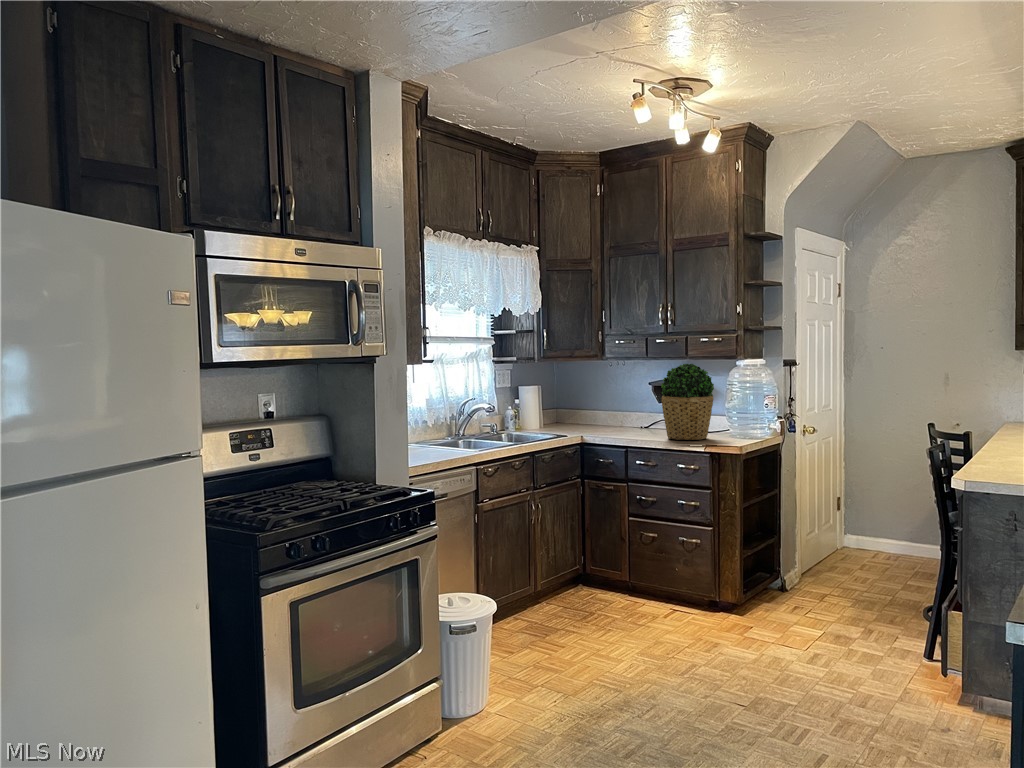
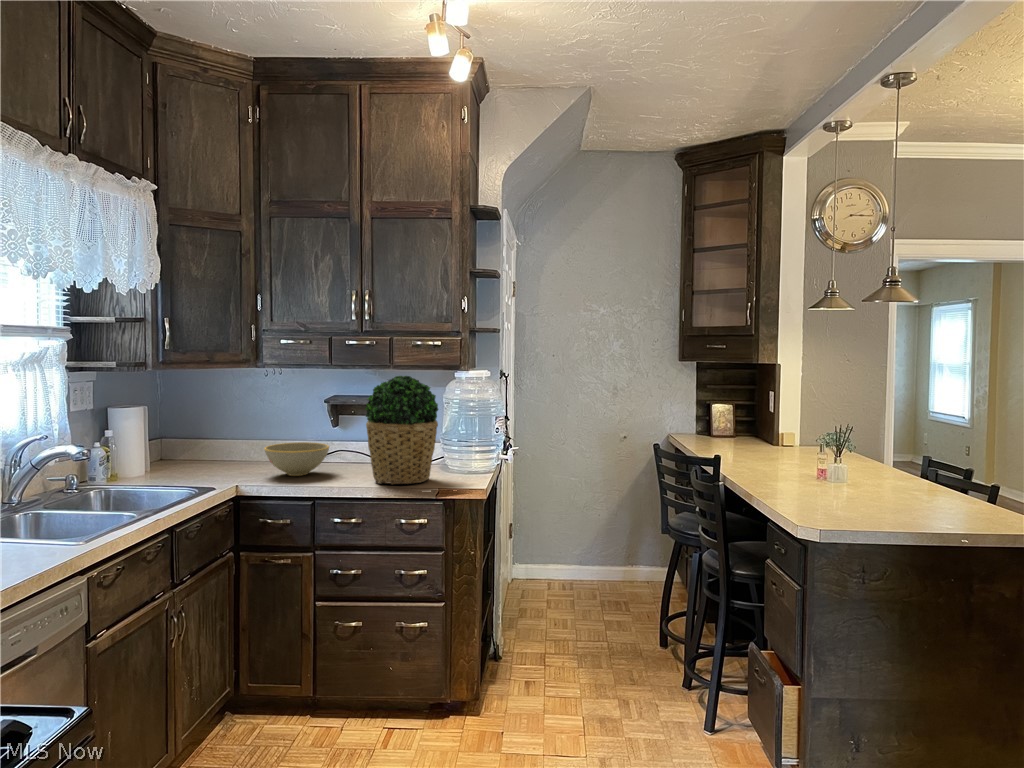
bowl: none [604,412,647,434] -> present [264,442,329,476]

